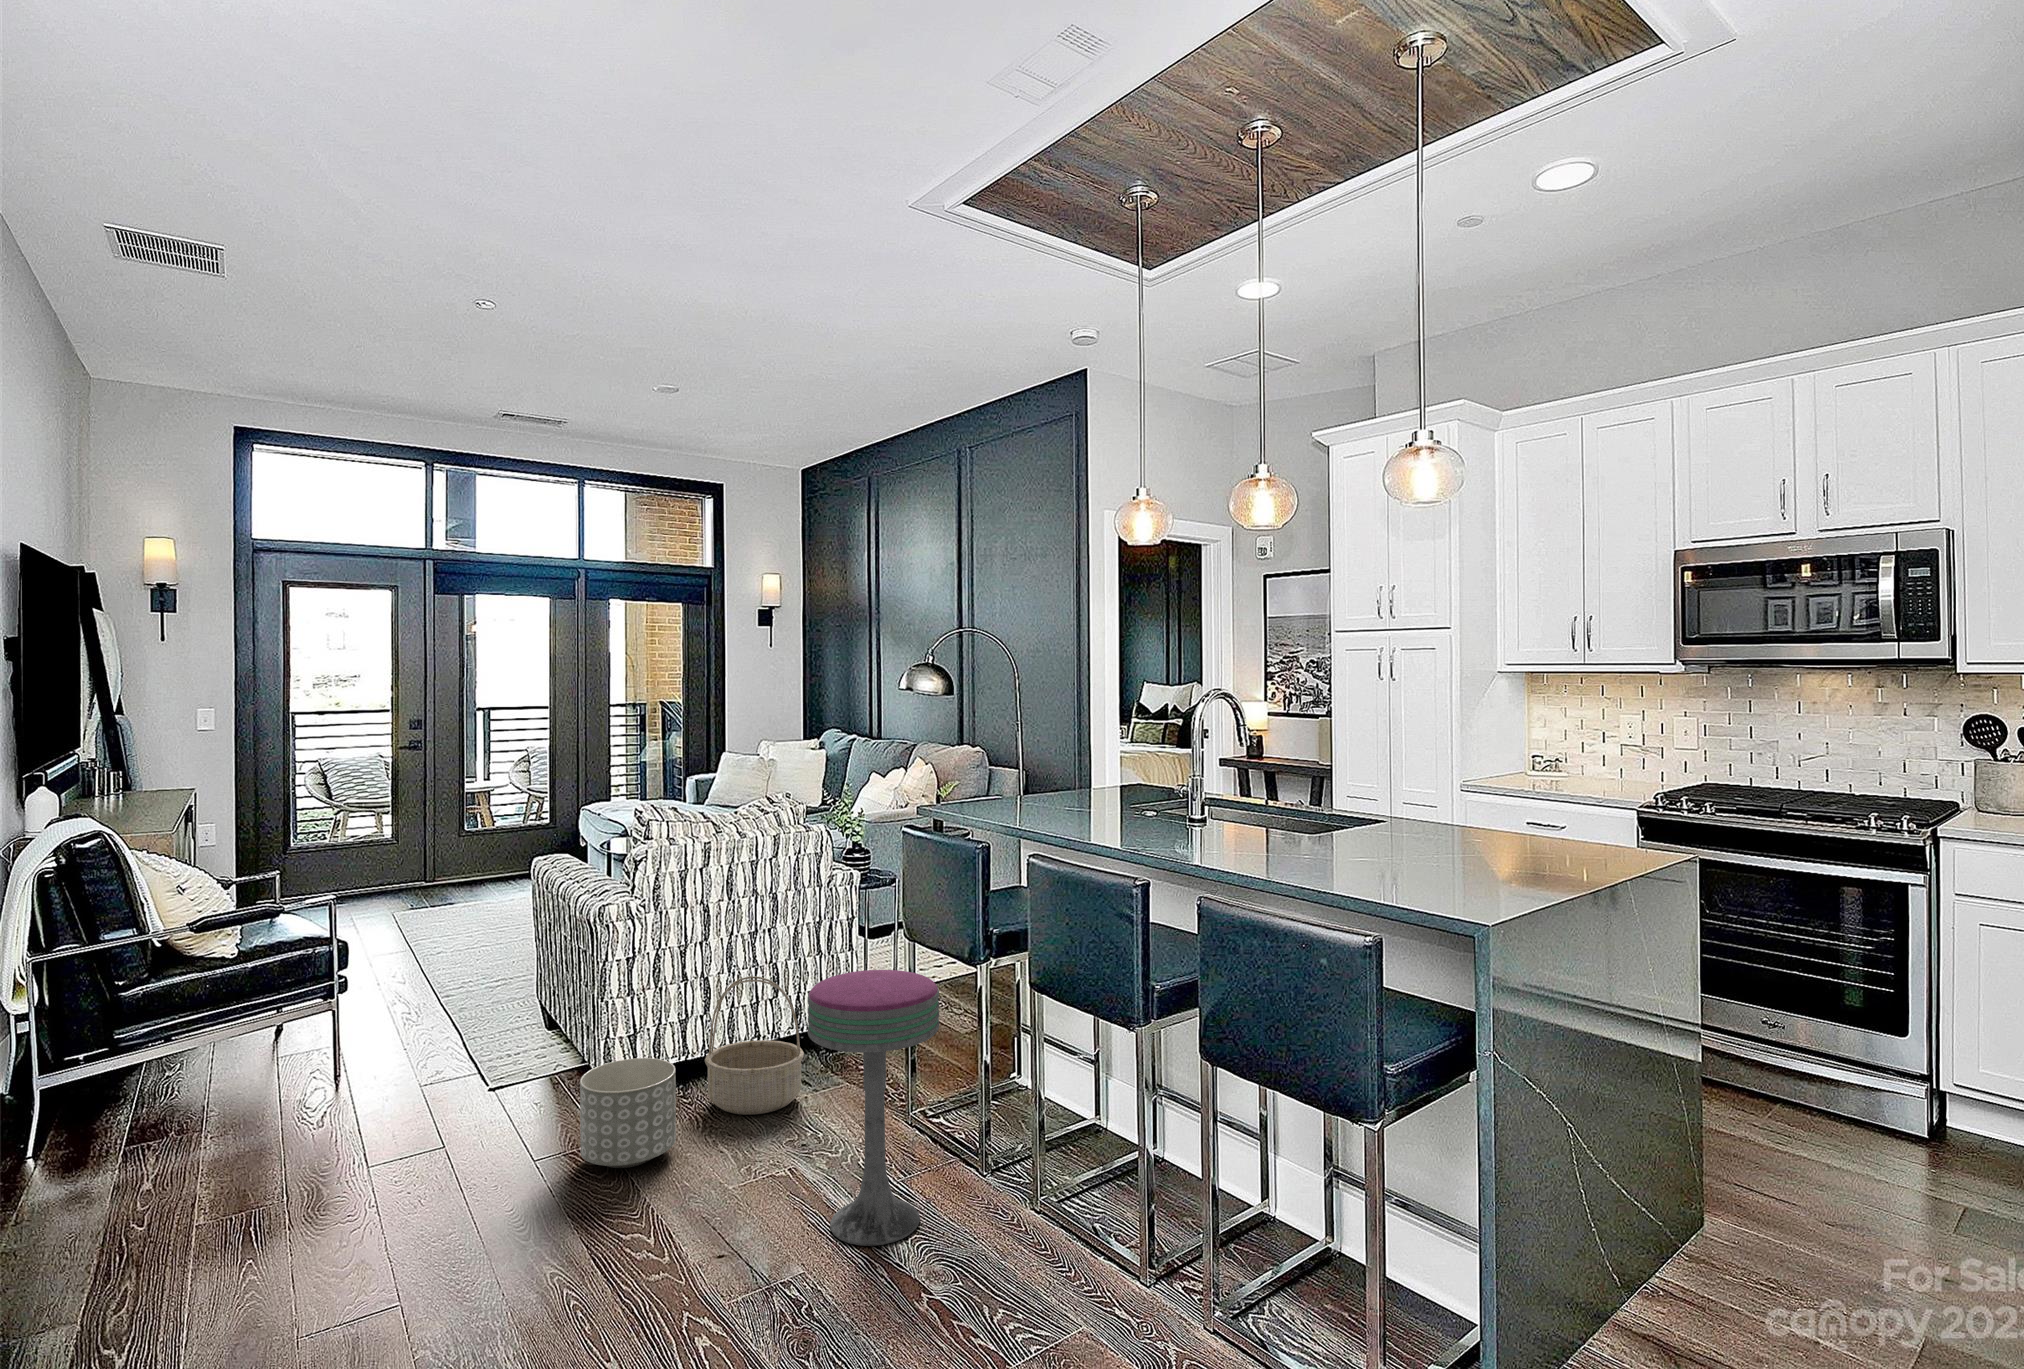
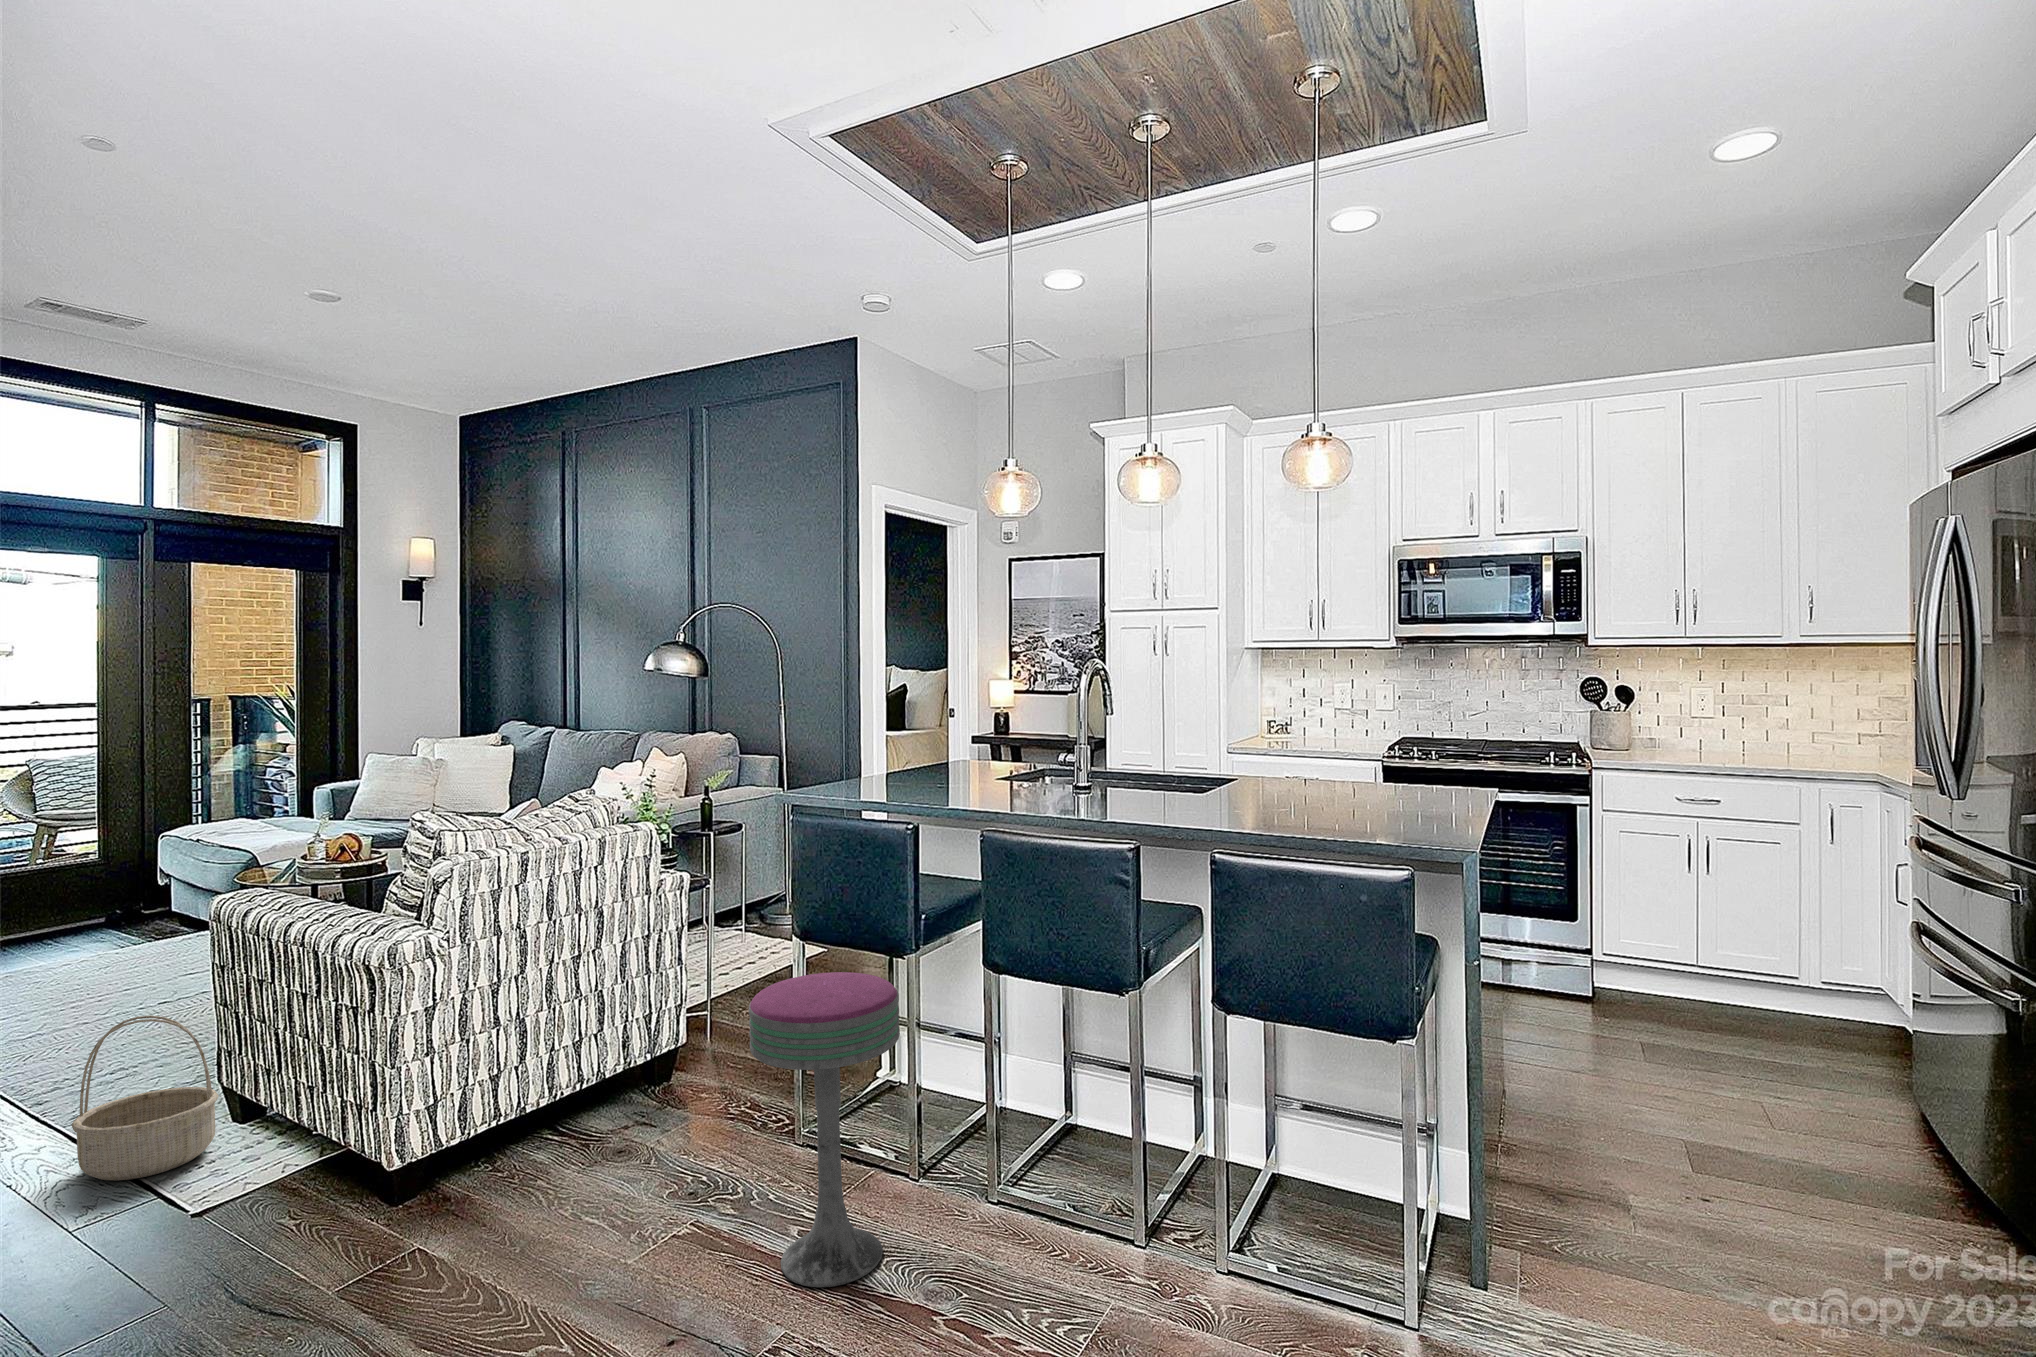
basket: present [705,976,804,1115] -> present [71,1015,219,1181]
planter: present [580,1058,676,1168] -> none [407,1123,536,1268]

